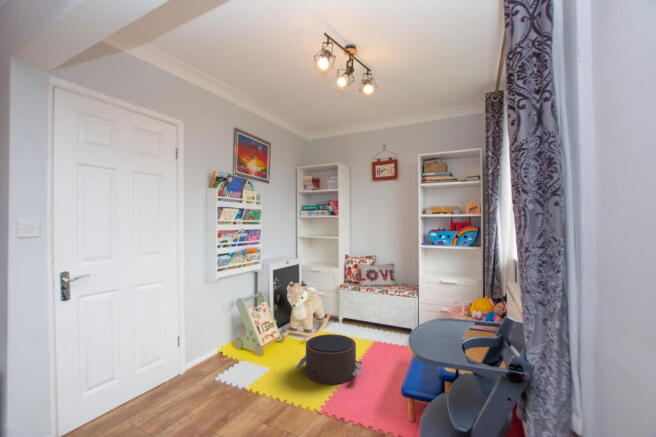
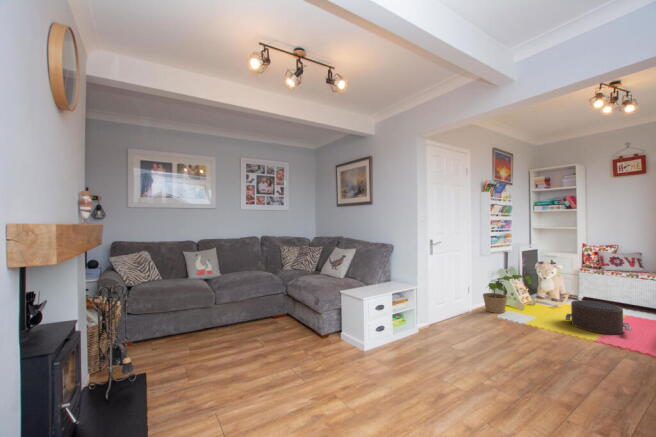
potted plant: none [203,308,265,368] -> present [483,275,532,313]

